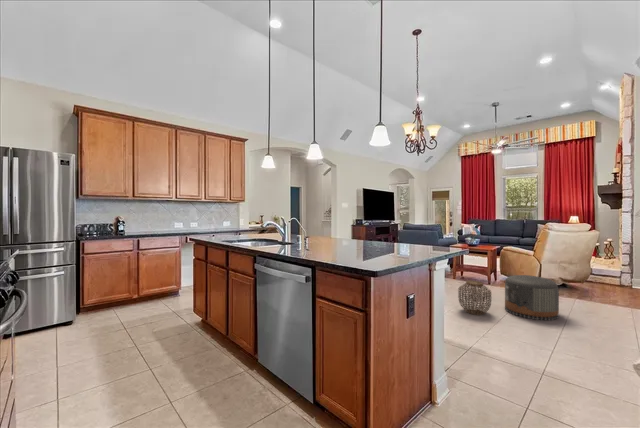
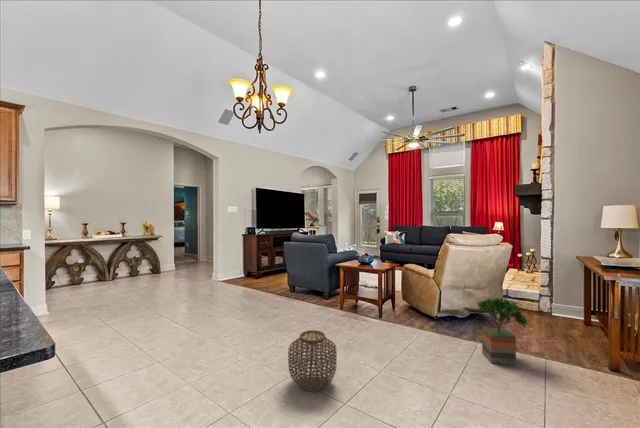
potted tree: none [577,265,620,310] -> present [477,298,528,365]
pouf: present [505,275,559,320] -> none [365,317,438,401]

